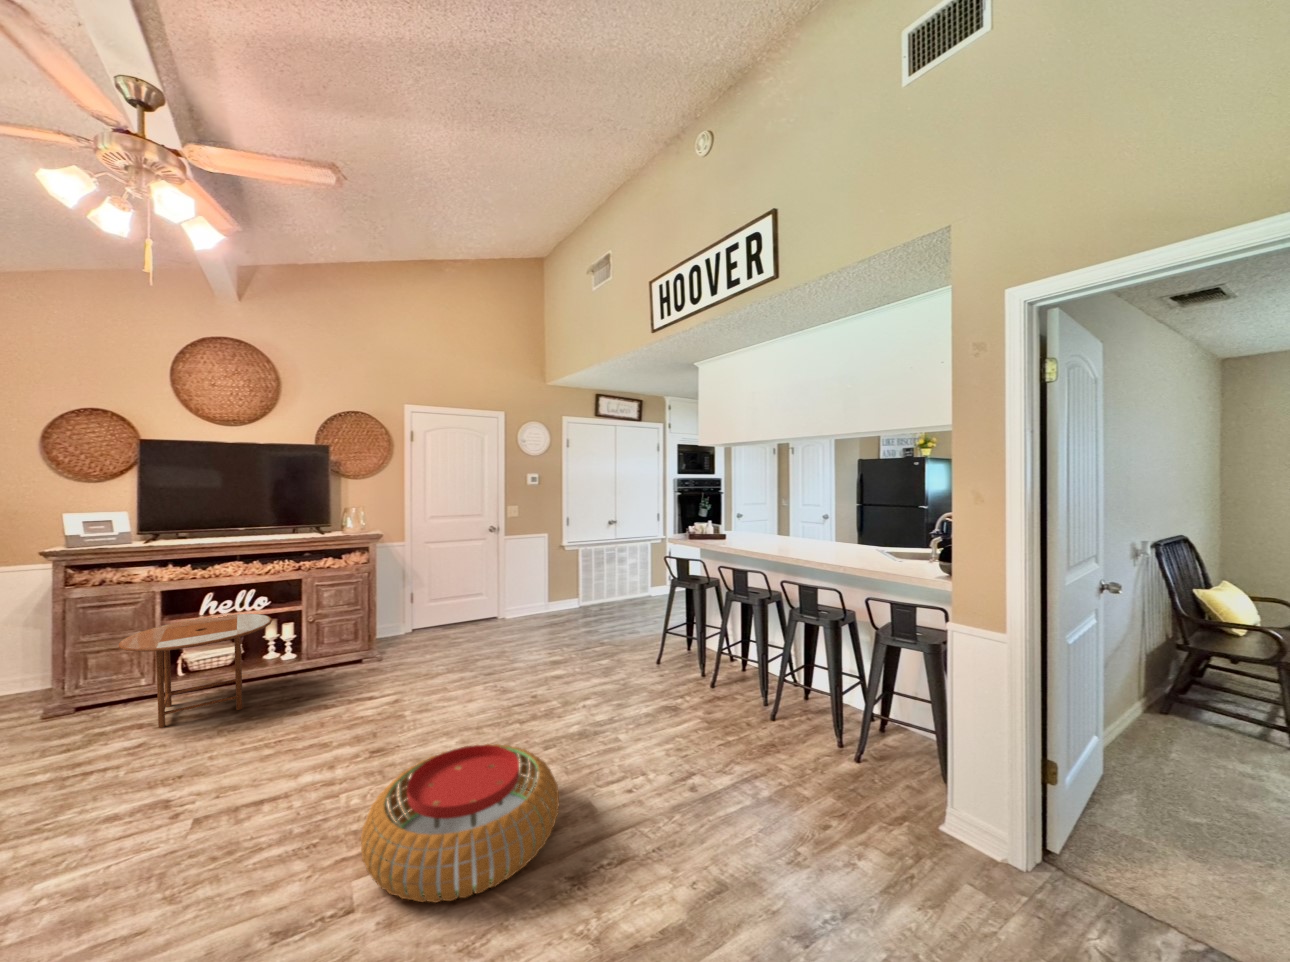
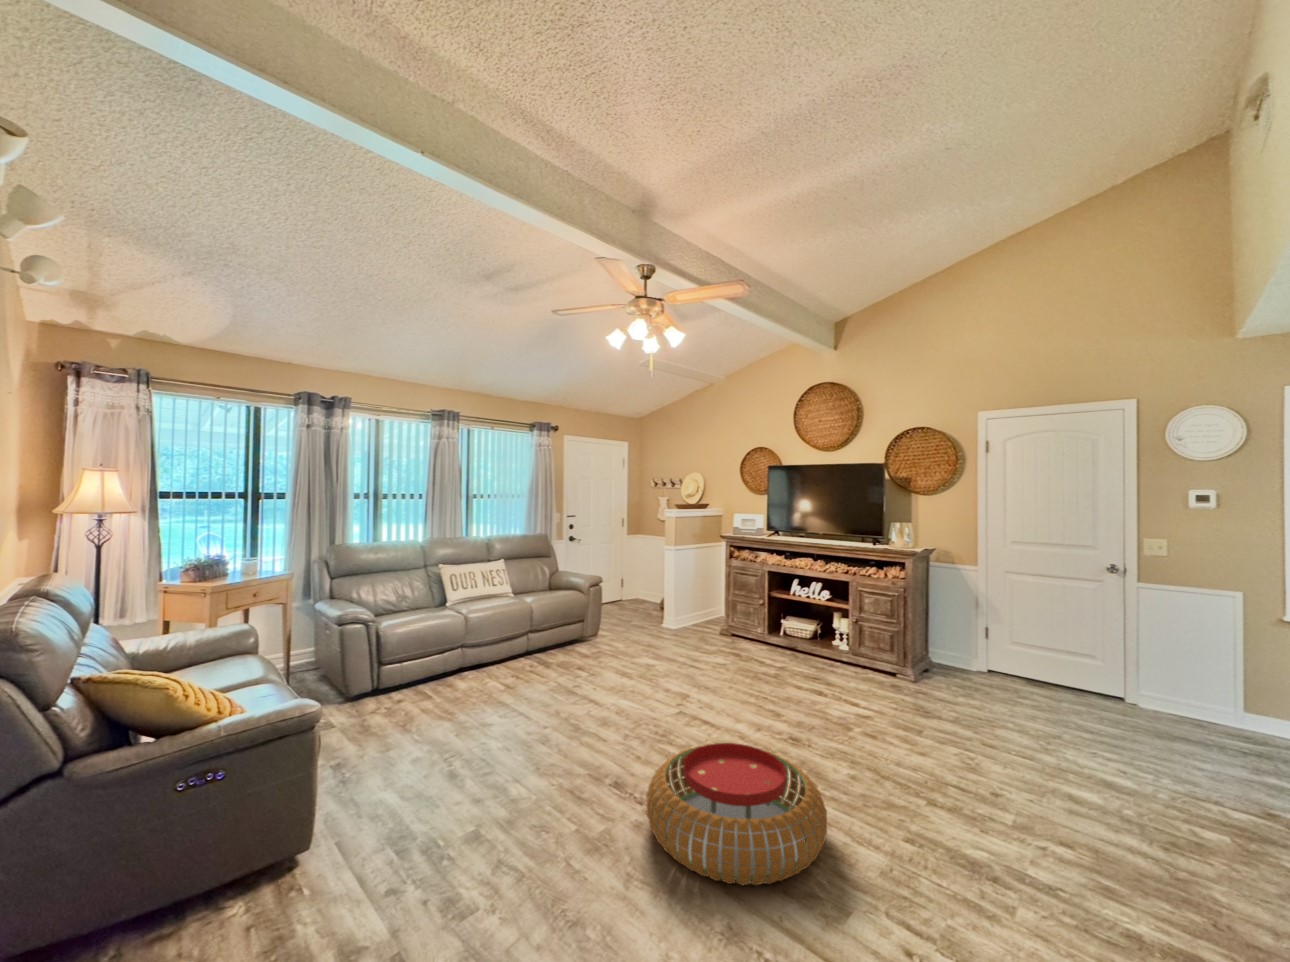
side table: present [119,614,272,728] -> none [728,594,815,670]

